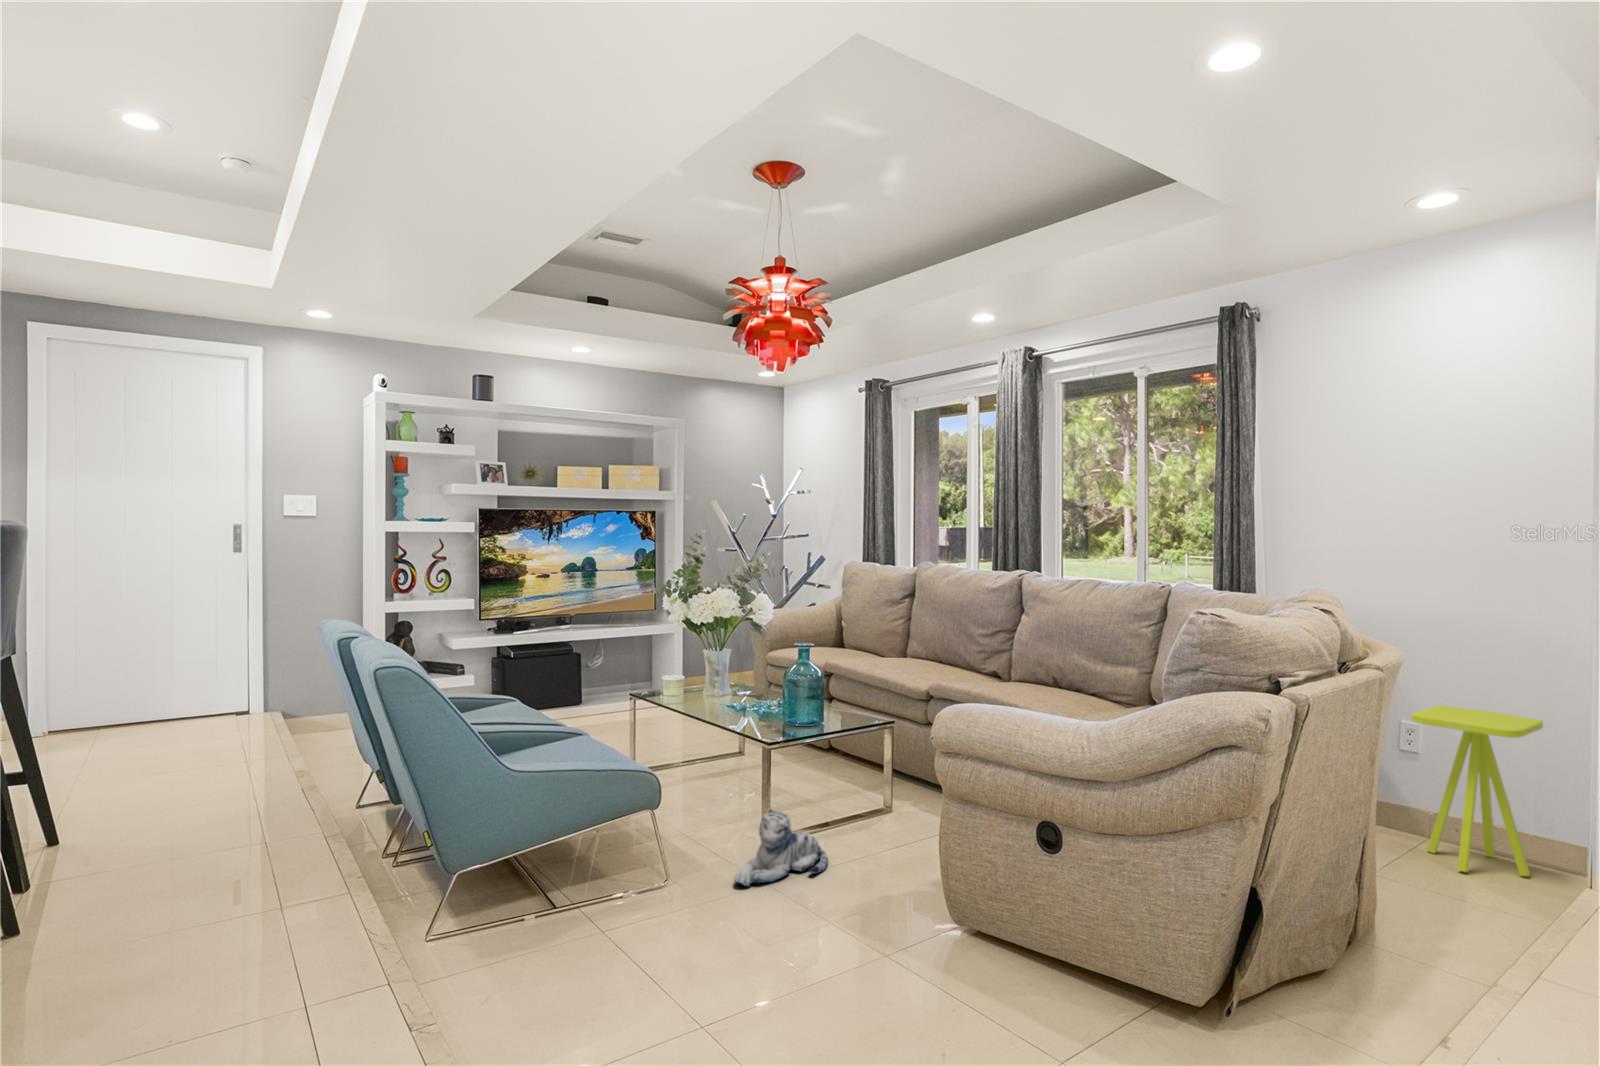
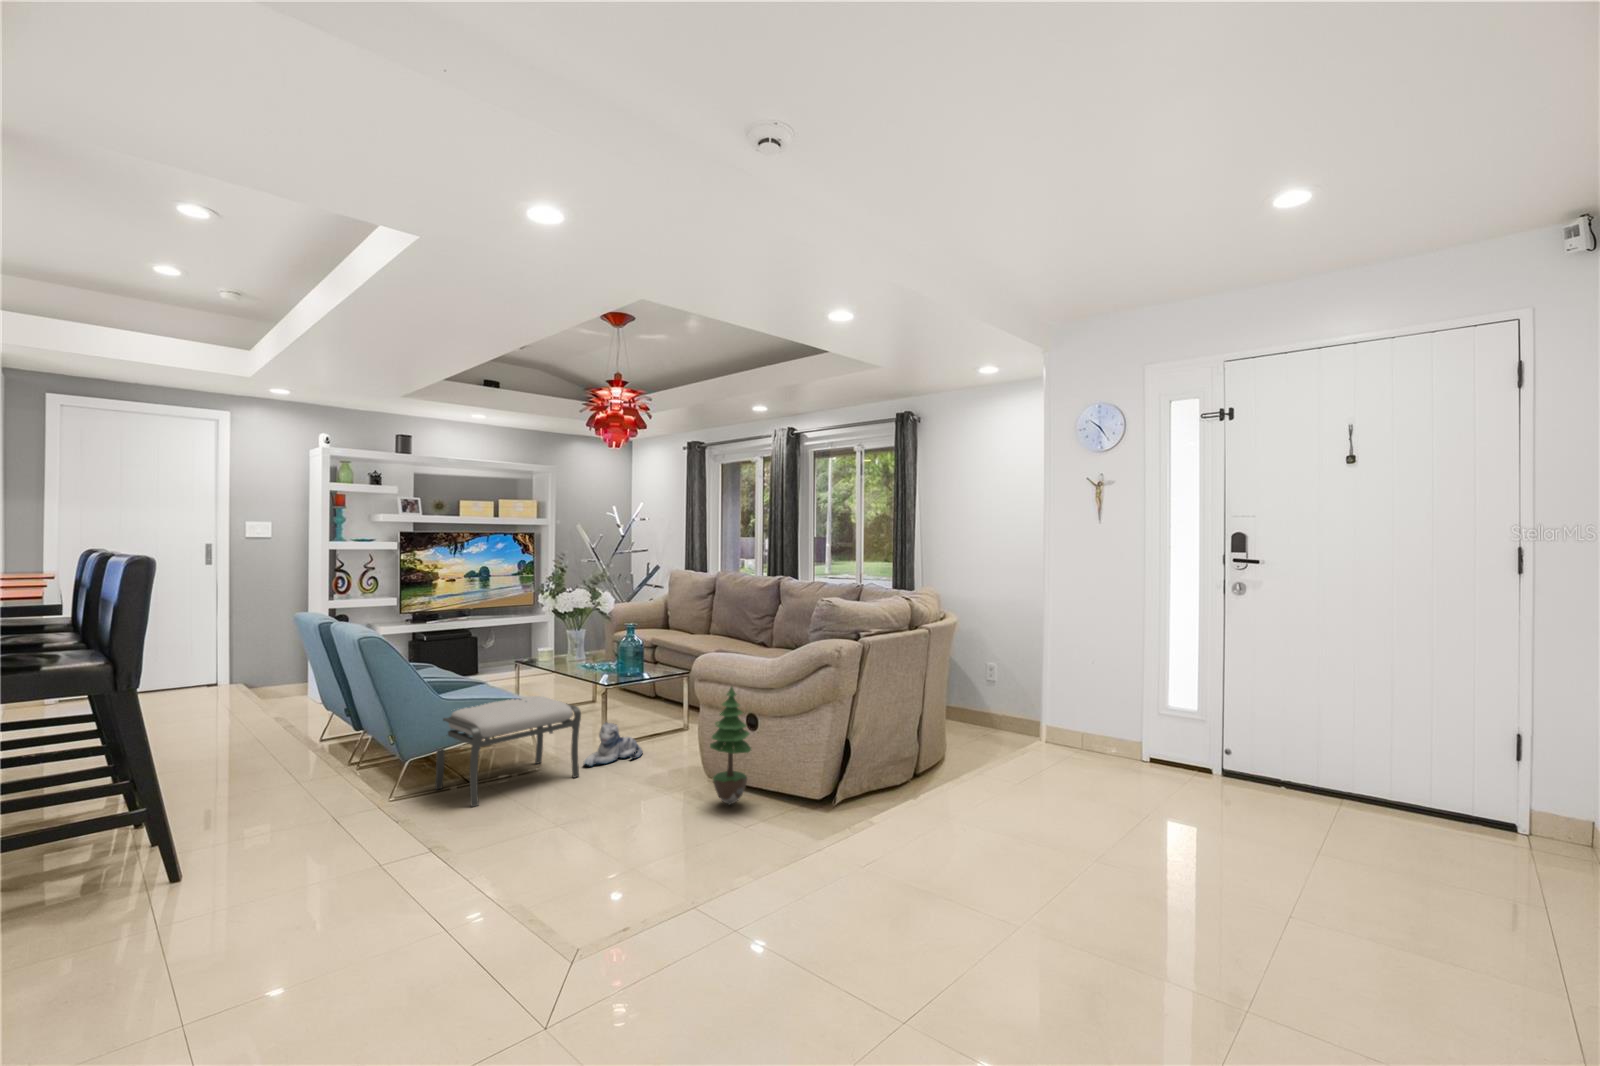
side table: present [1412,706,1543,876] -> none [976,652,1039,742]
ottoman: none [495,764,732,971] -> present [435,696,581,807]
potted tree: none [975,773,1062,1007] -> present [710,687,751,805]

